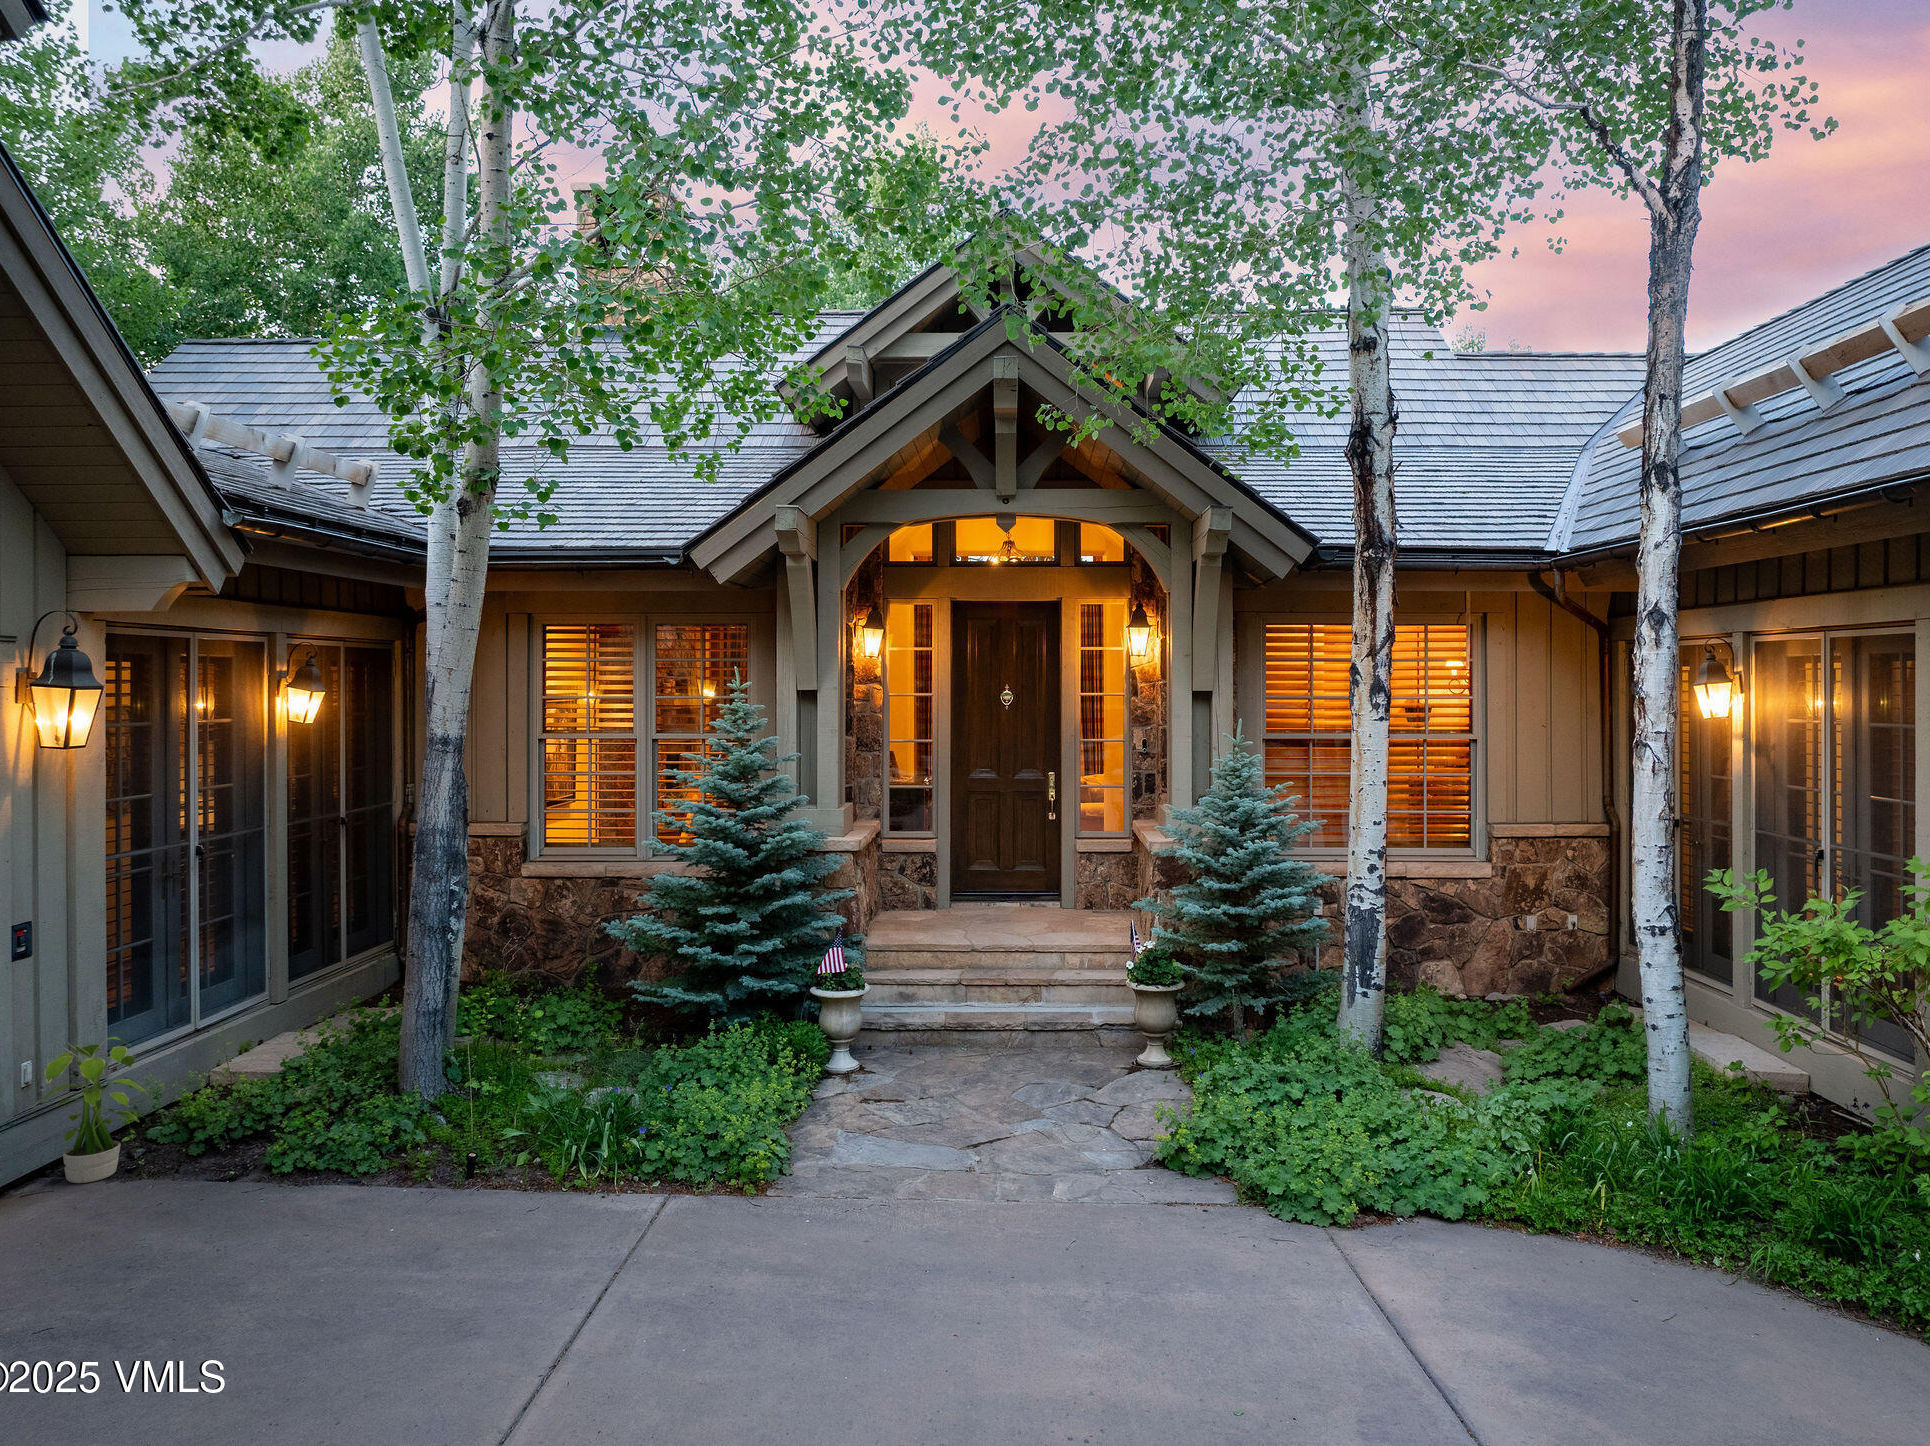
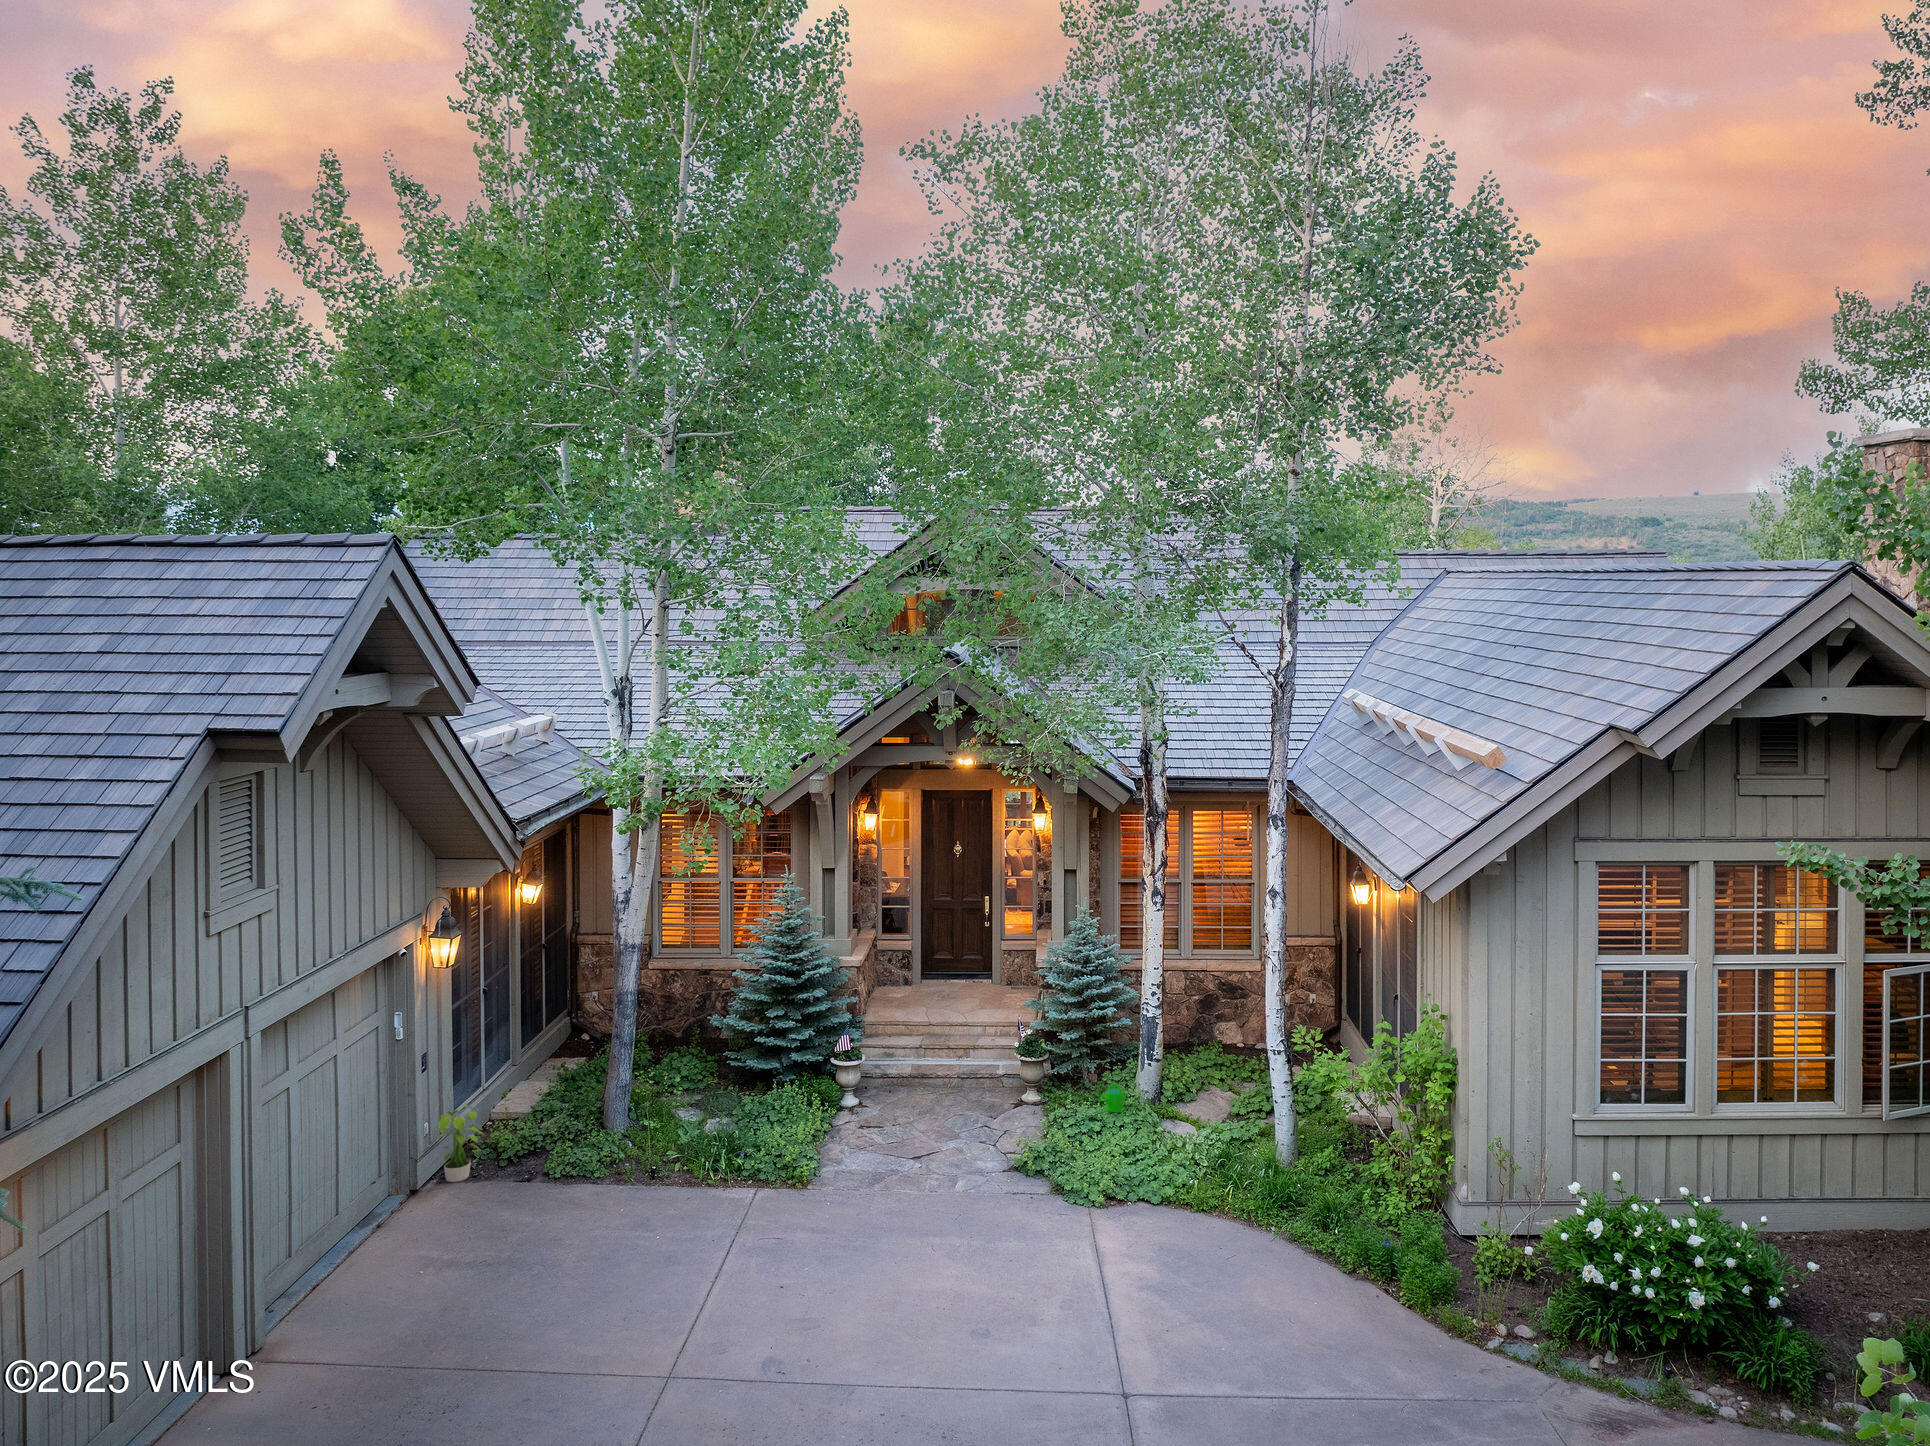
watering can: none [1292,1020,1334,1073] -> present [1100,1082,1126,1112]

